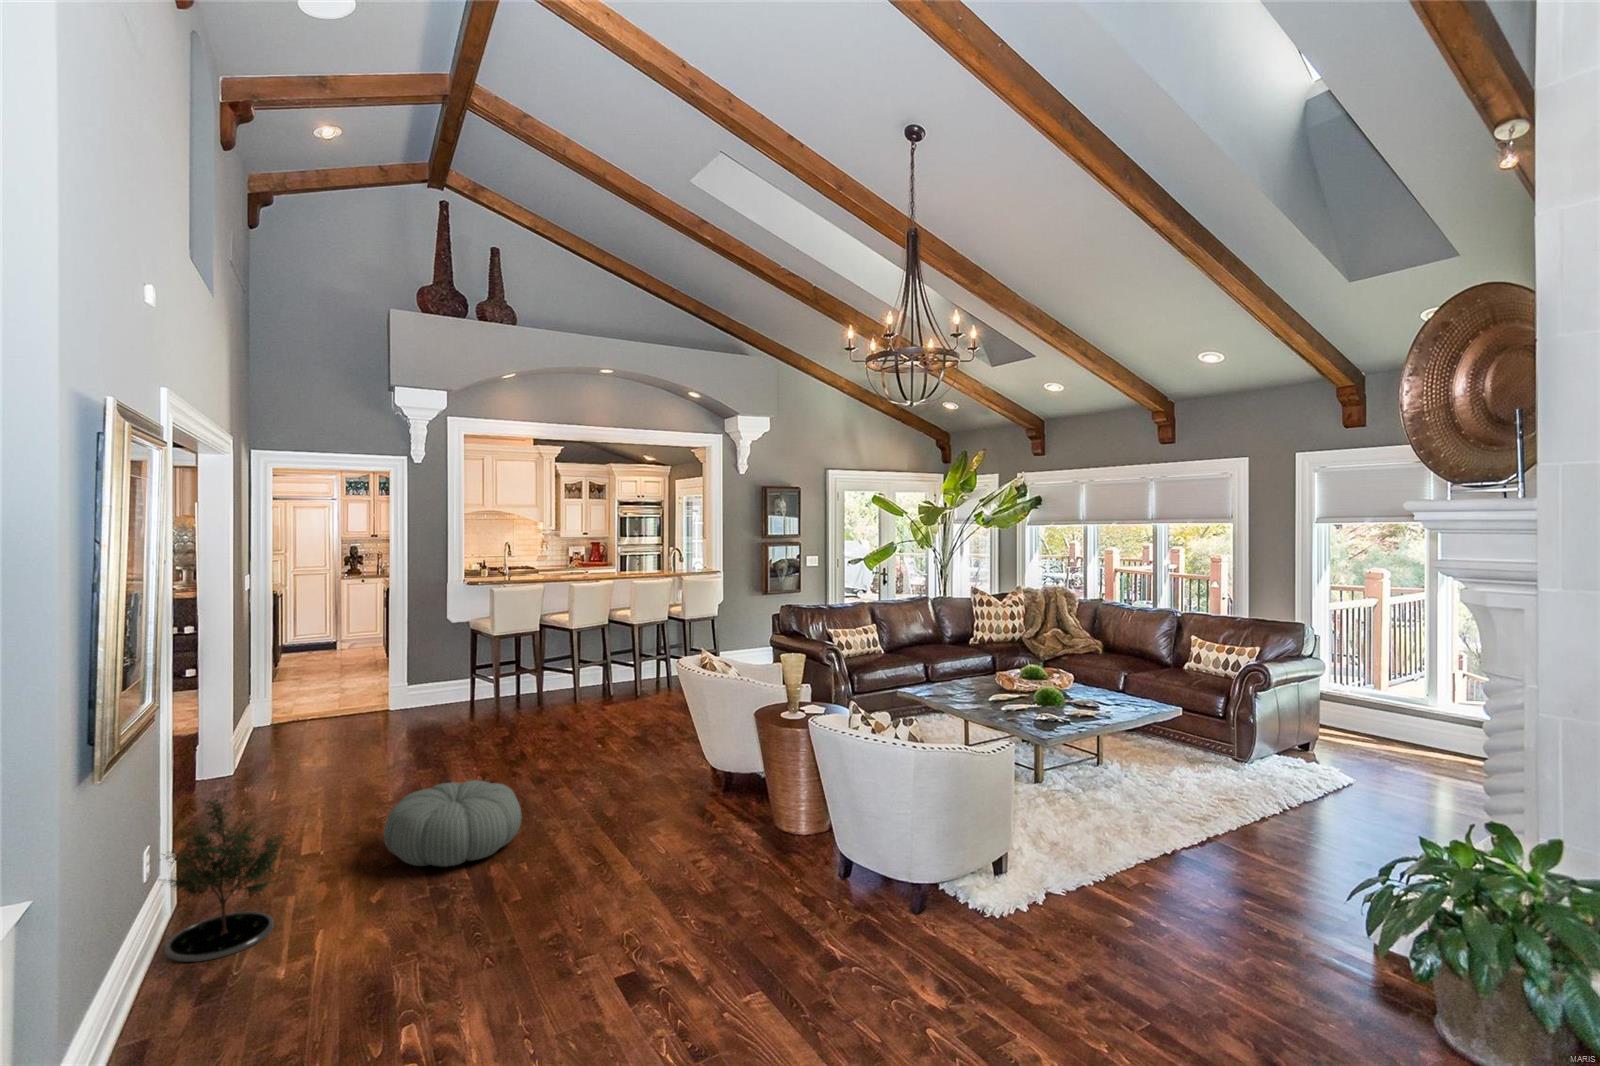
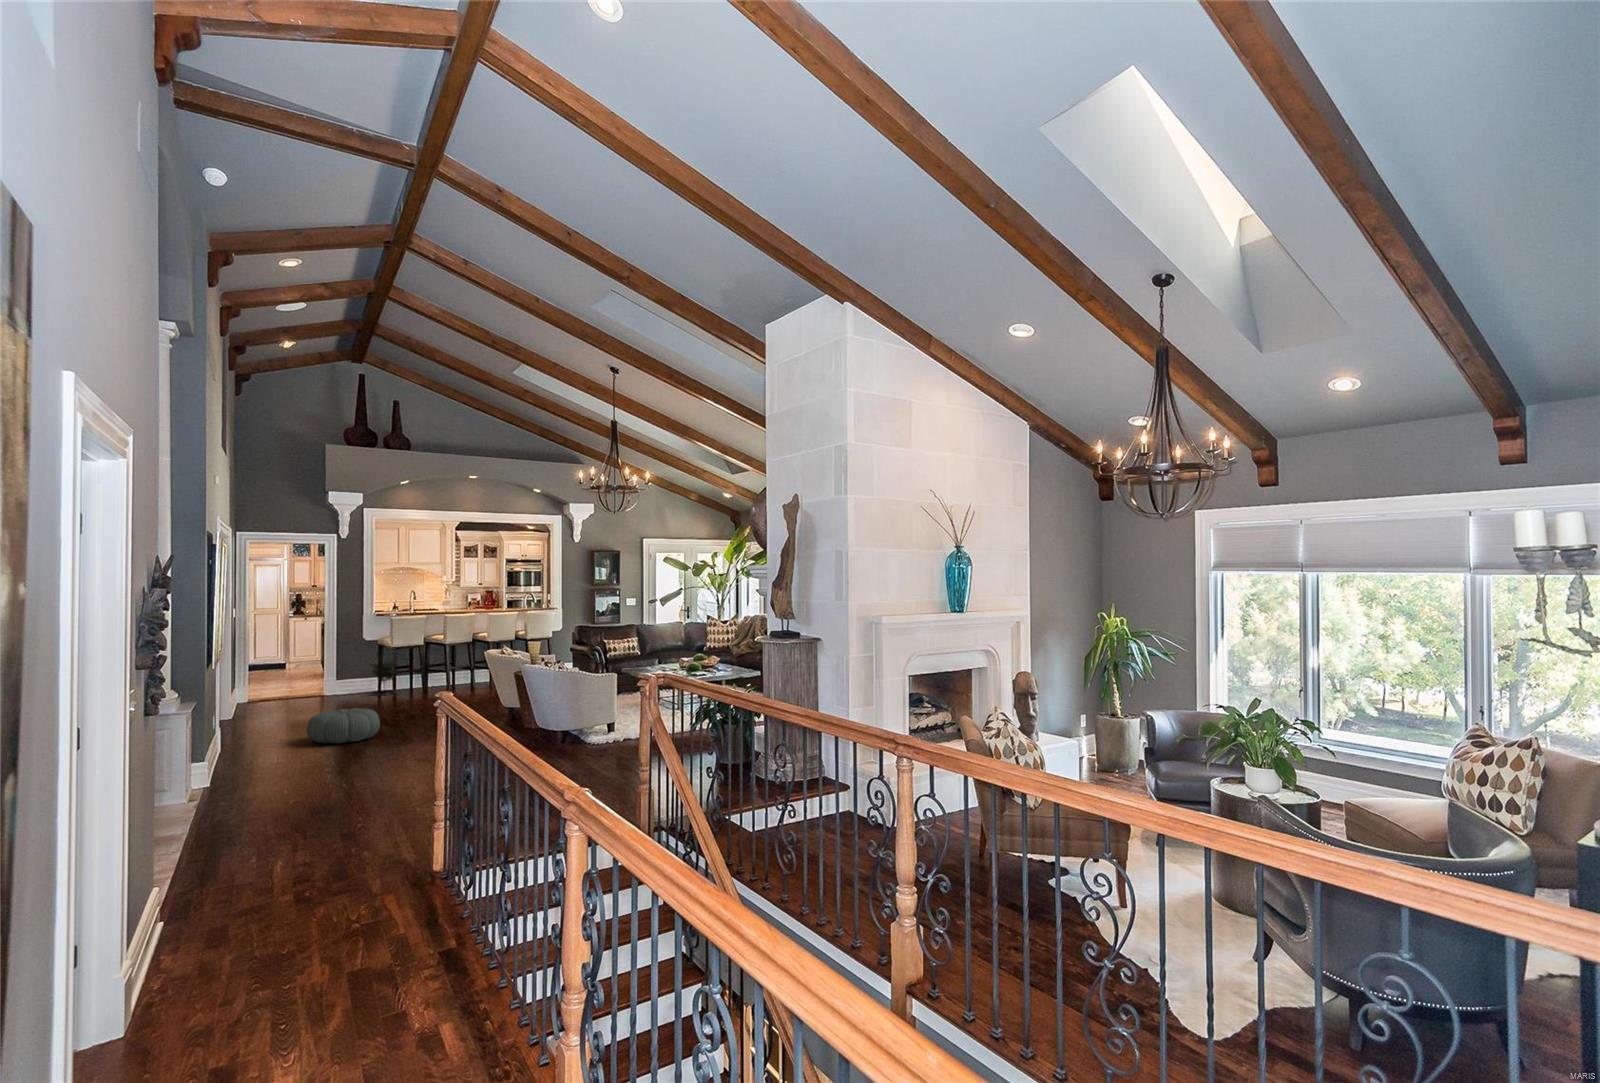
potted tree: present [164,786,284,962] -> present [370,654,397,696]

